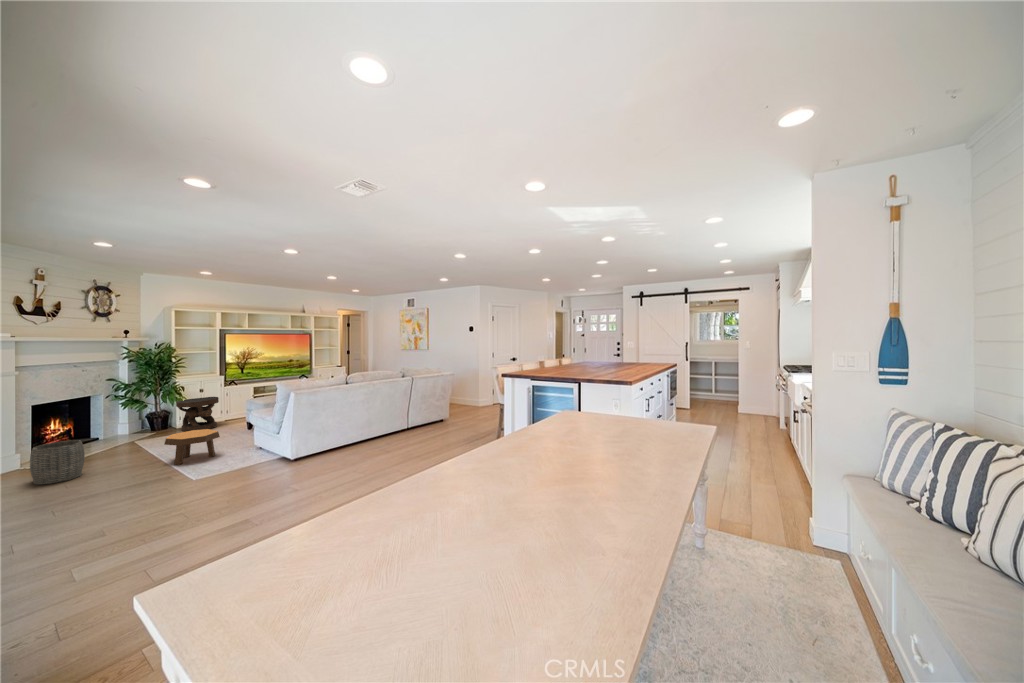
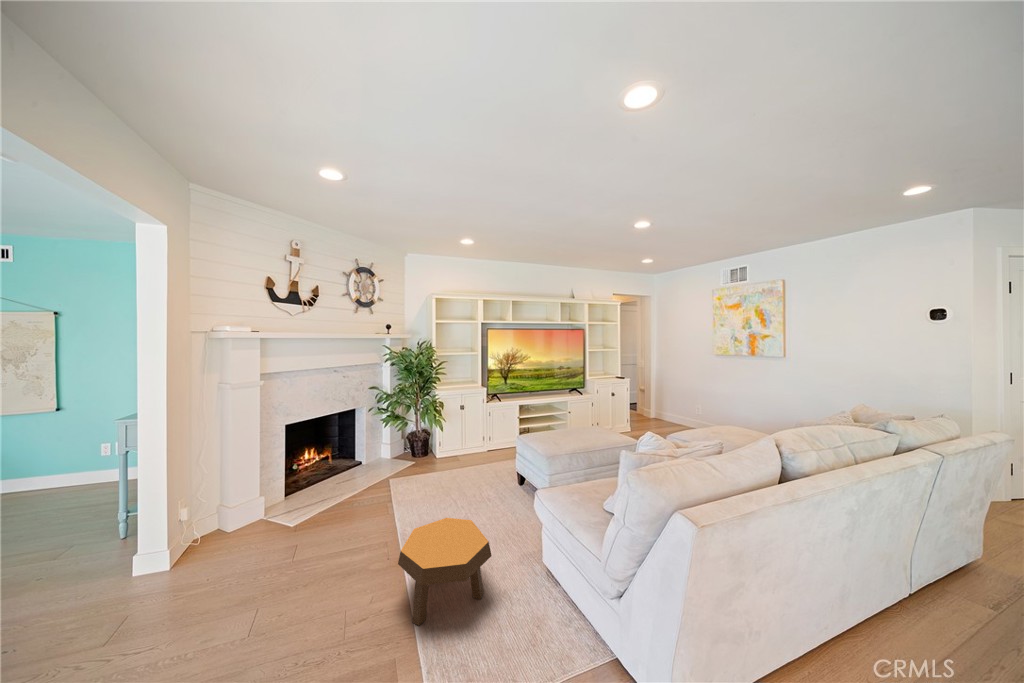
side table: present [176,397,219,431] -> none [434,418,482,473]
woven basket: present [30,440,85,485] -> none [201,524,286,631]

